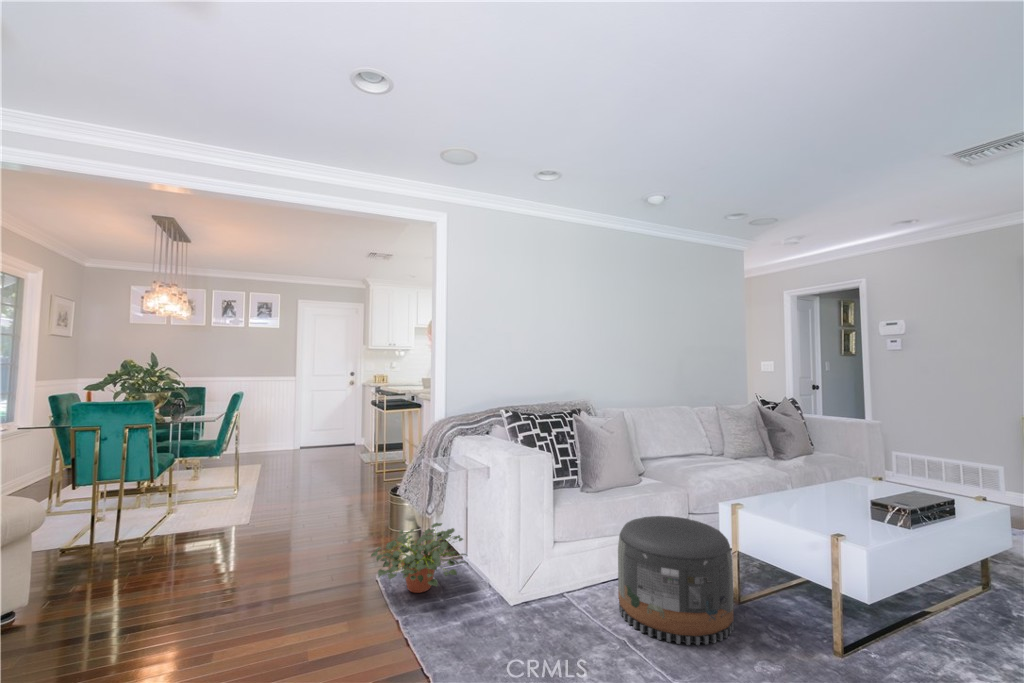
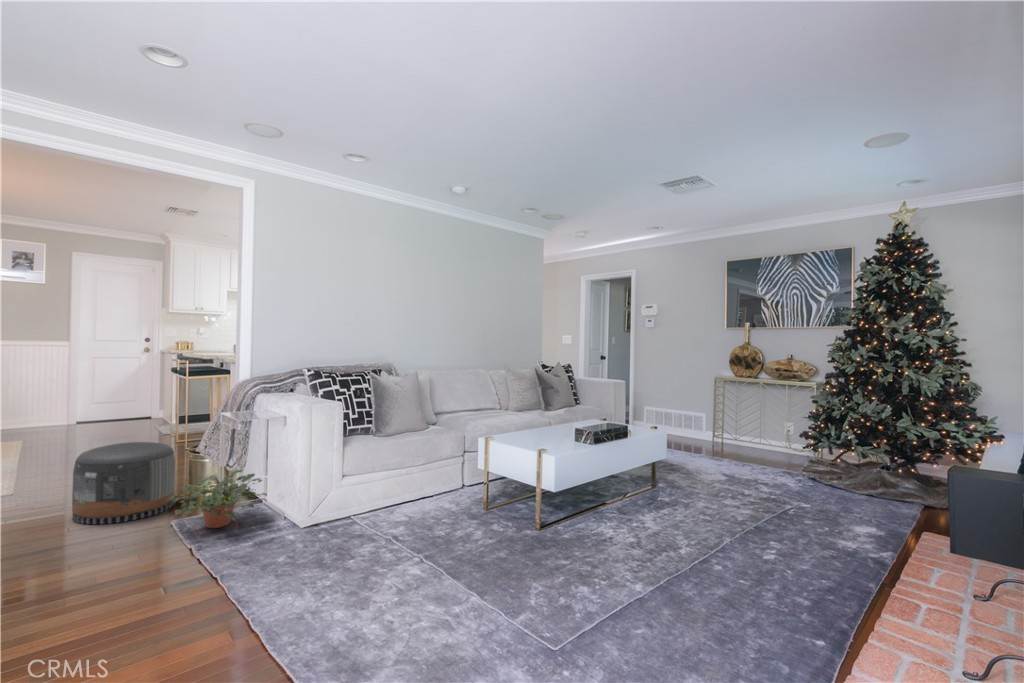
pouf: present [618,516,734,645] -> present [72,442,175,524]

